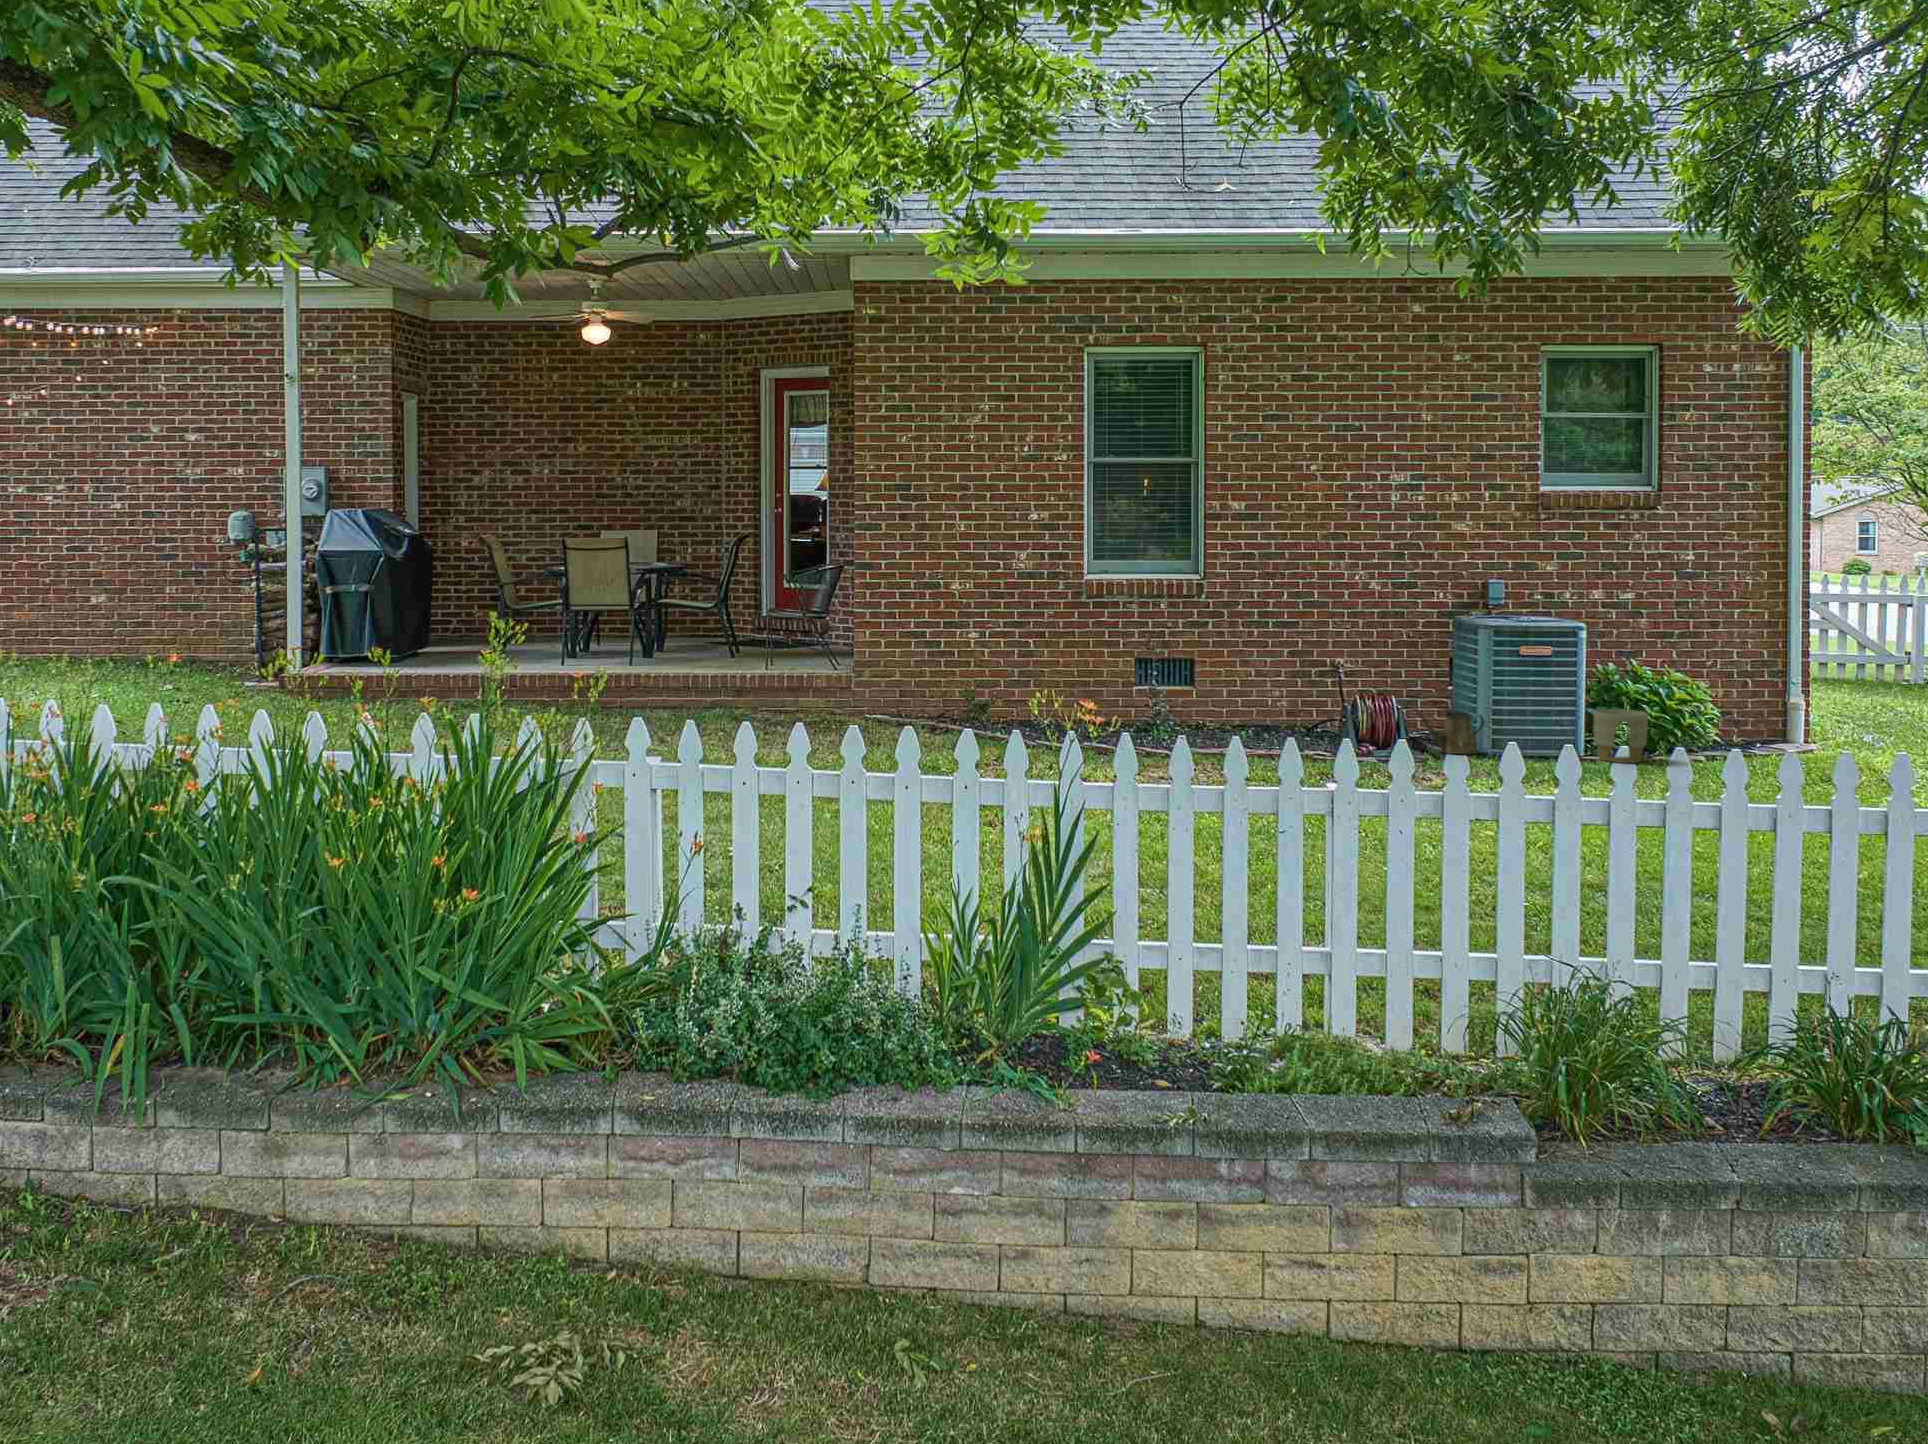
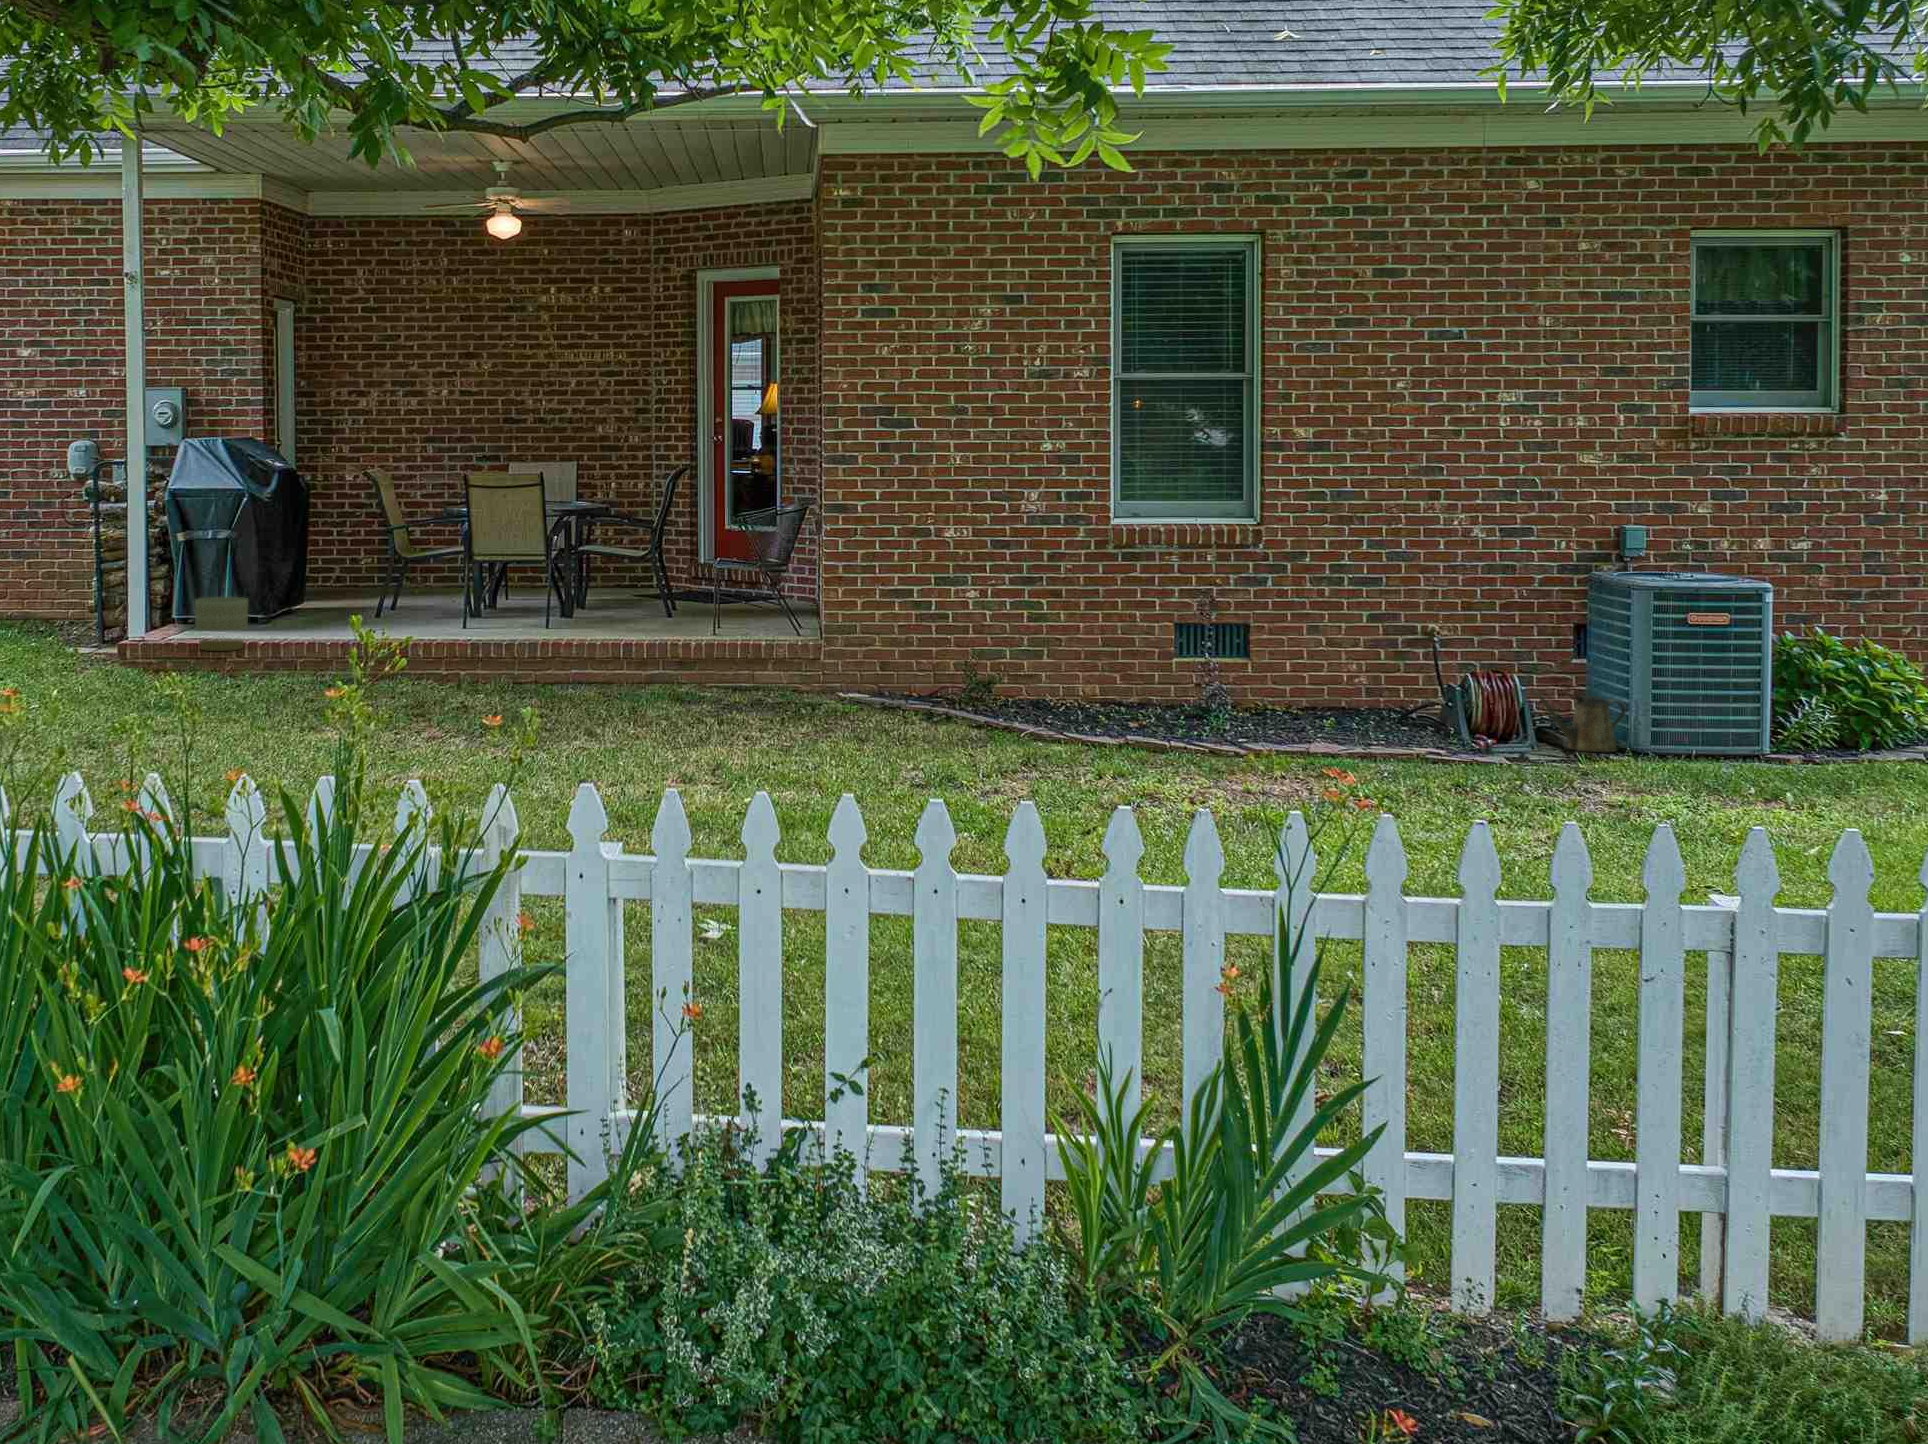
planter: present [1593,709,1648,763] -> present [195,597,248,651]

